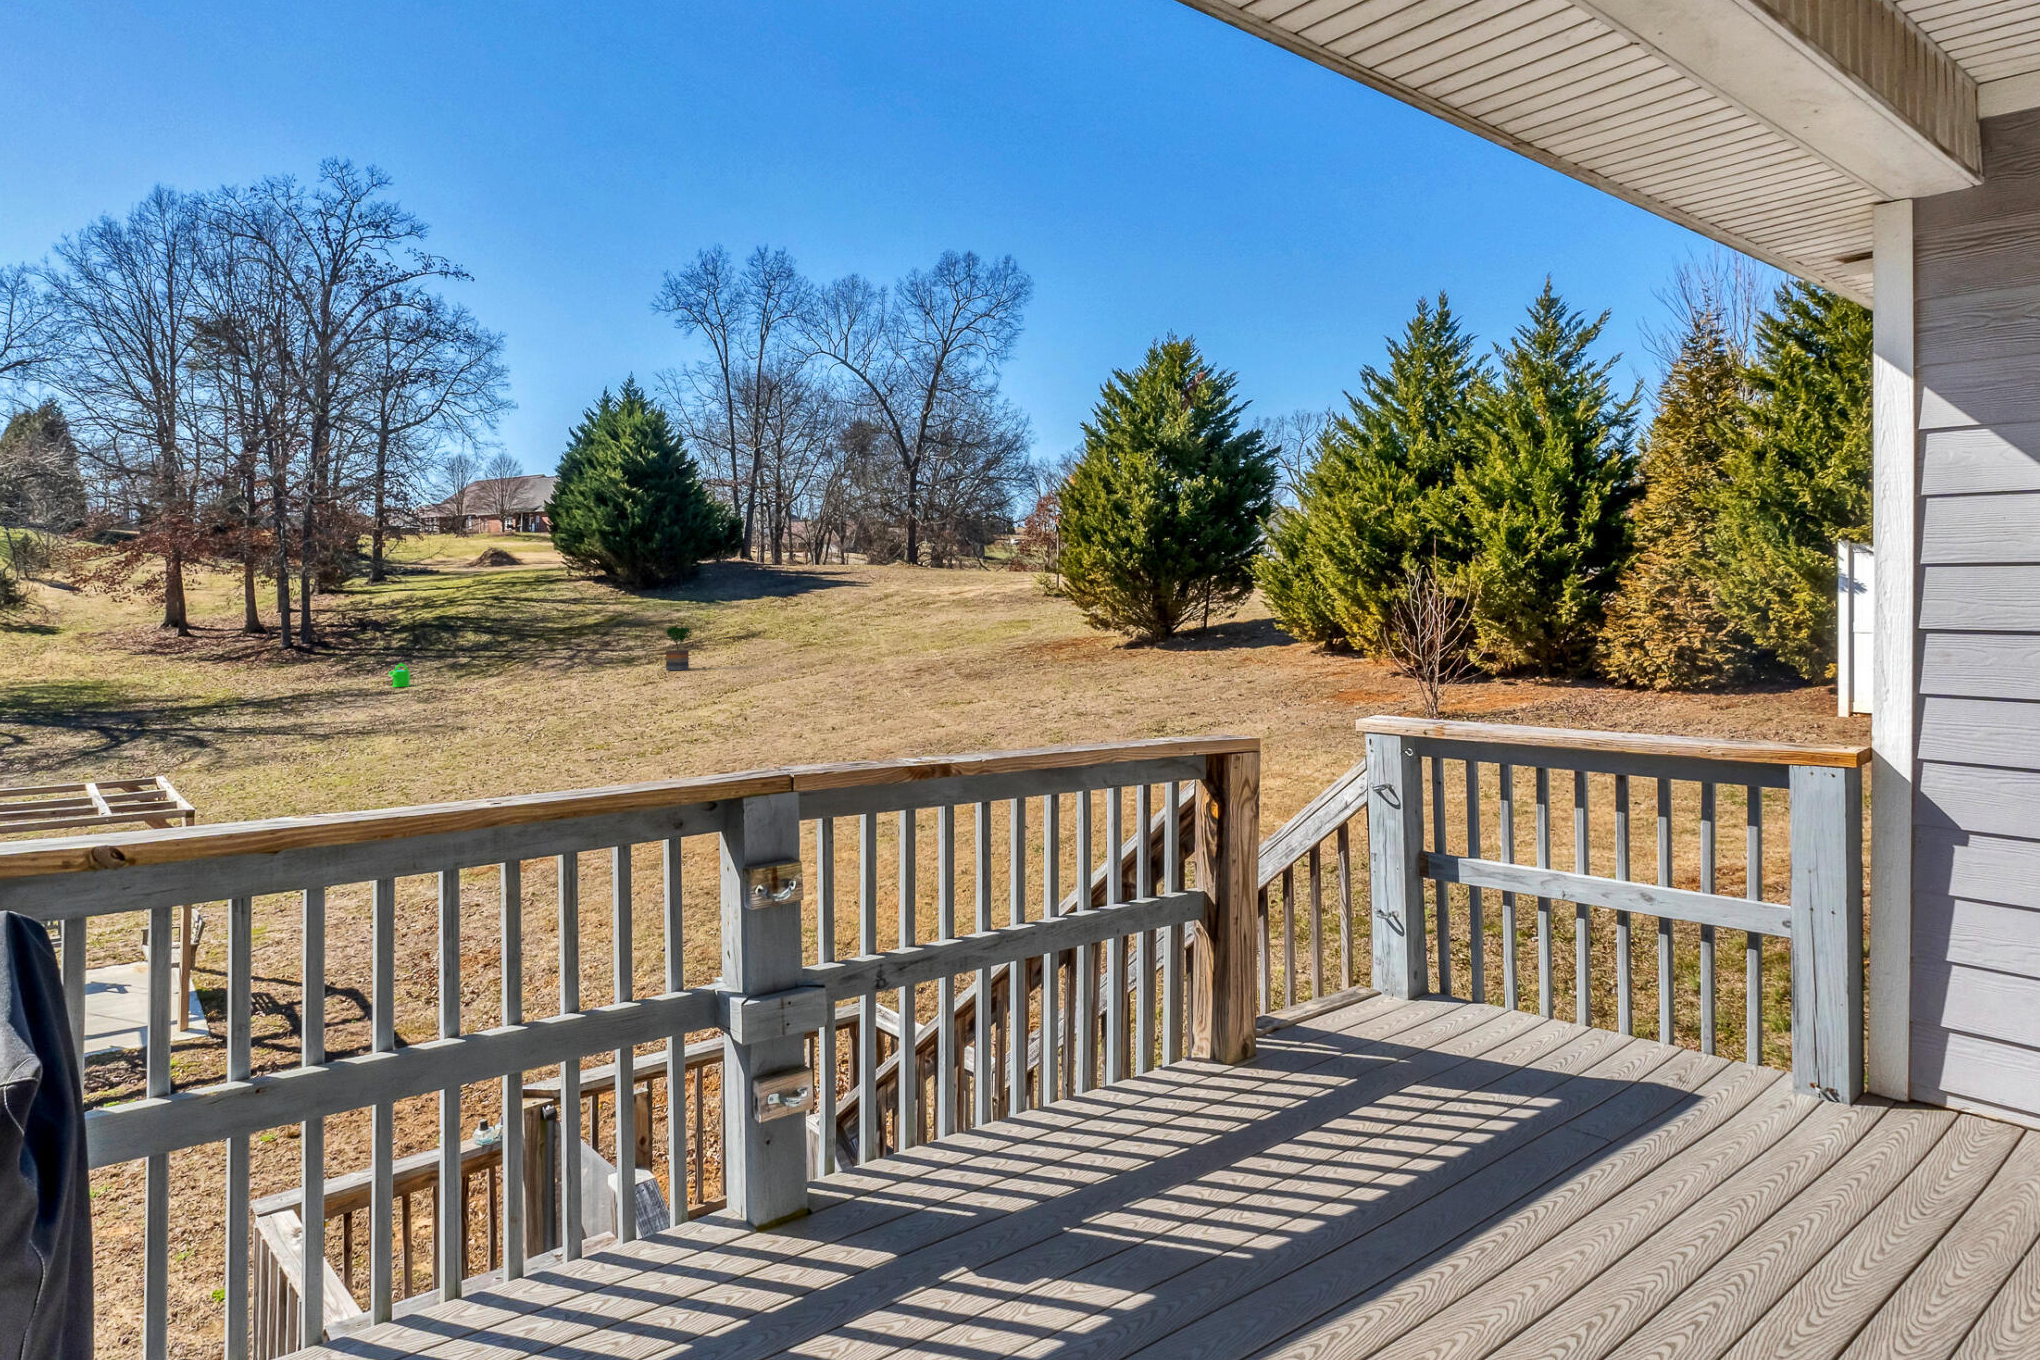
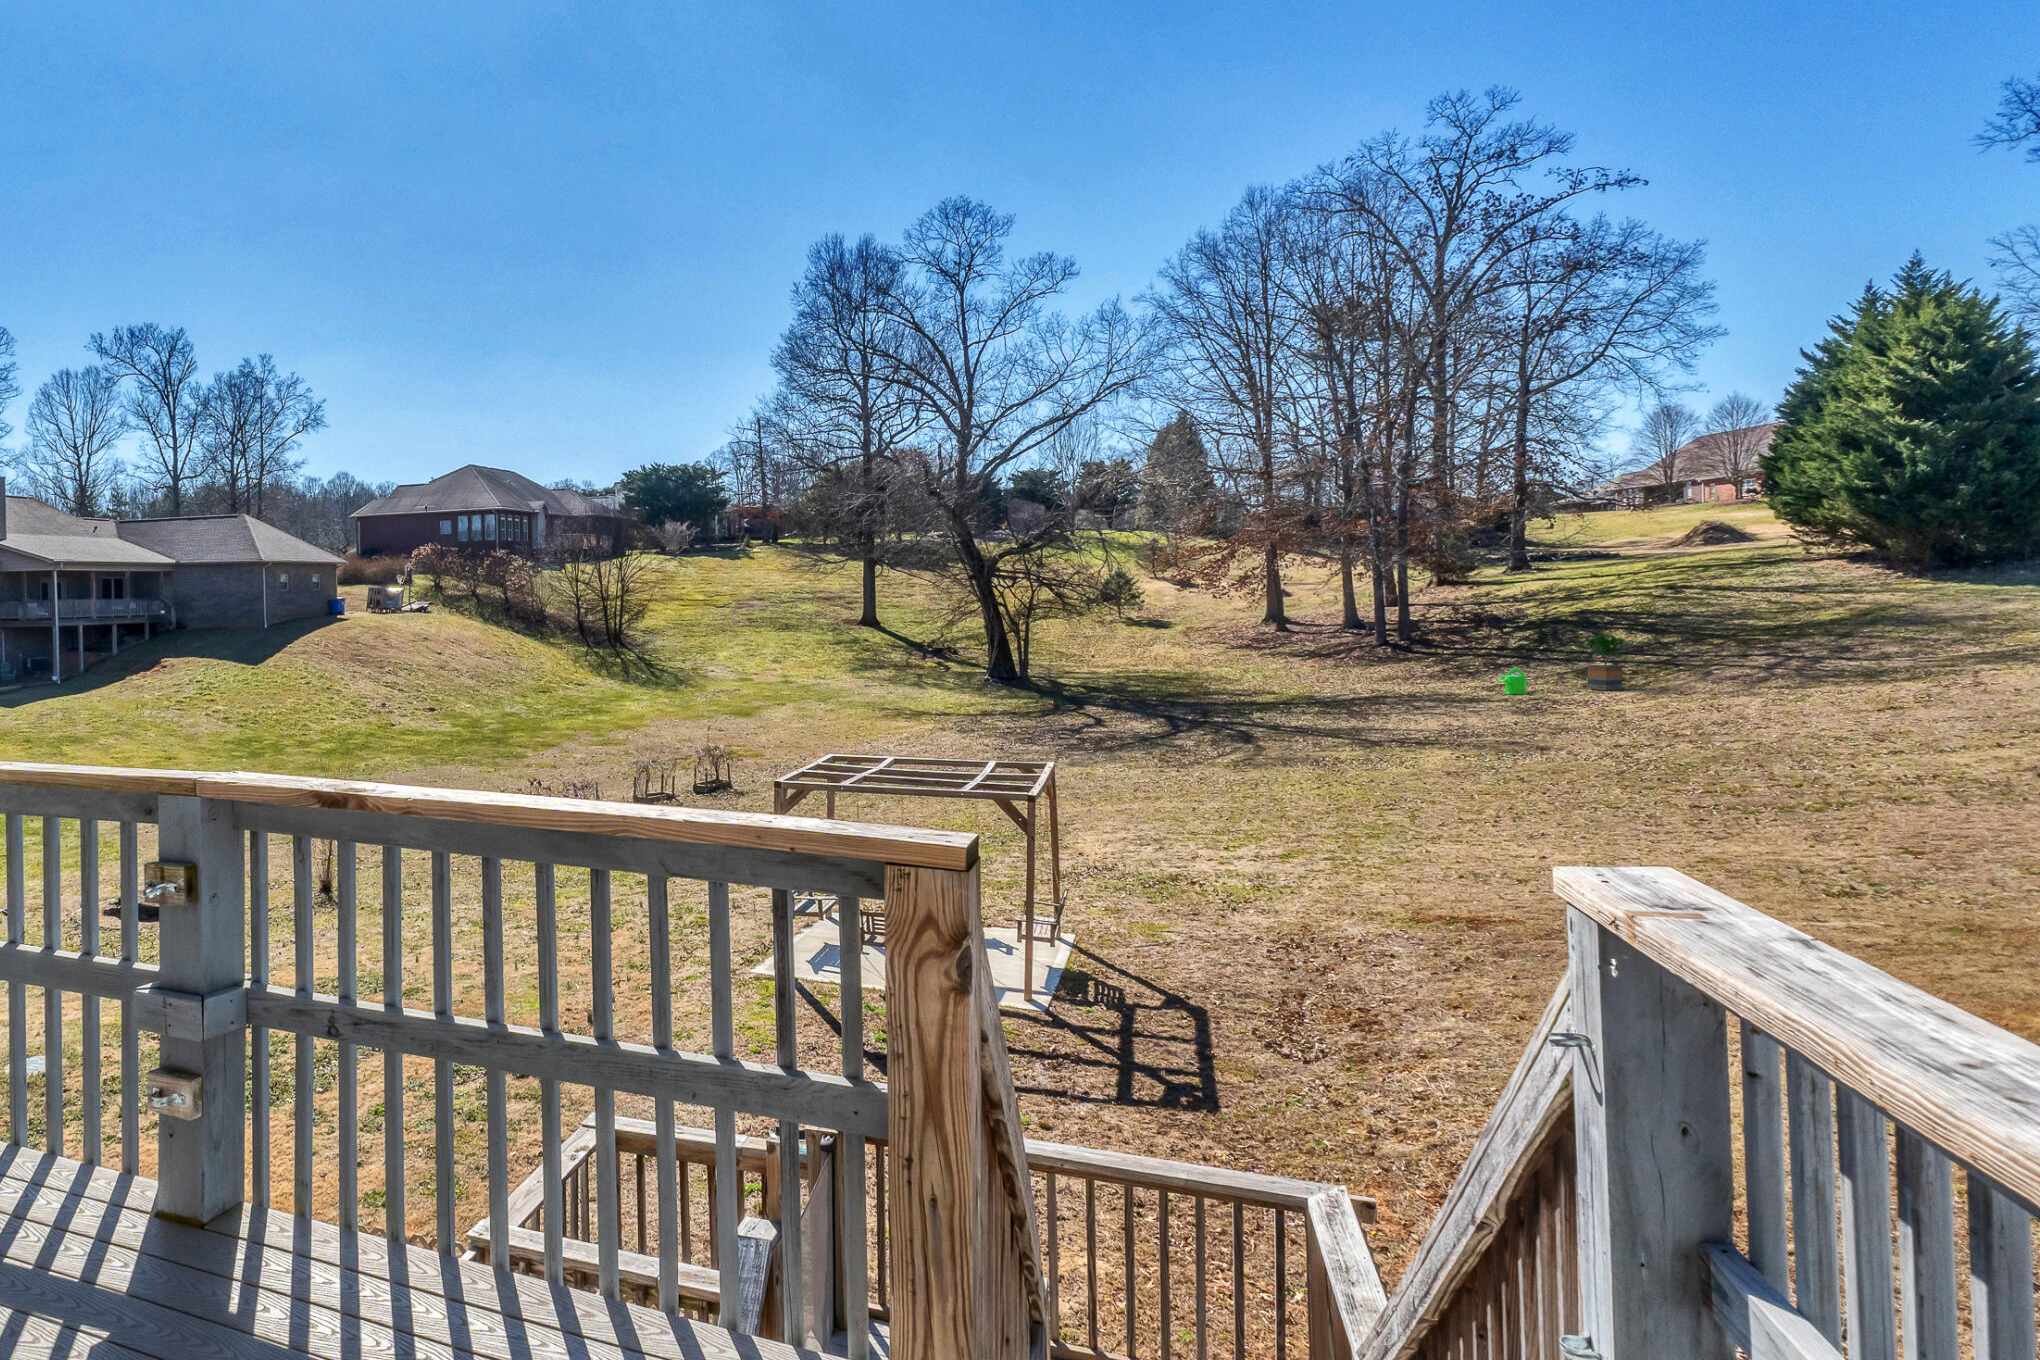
potted tree: present [666,626,693,670] -> present [1587,636,1628,690]

